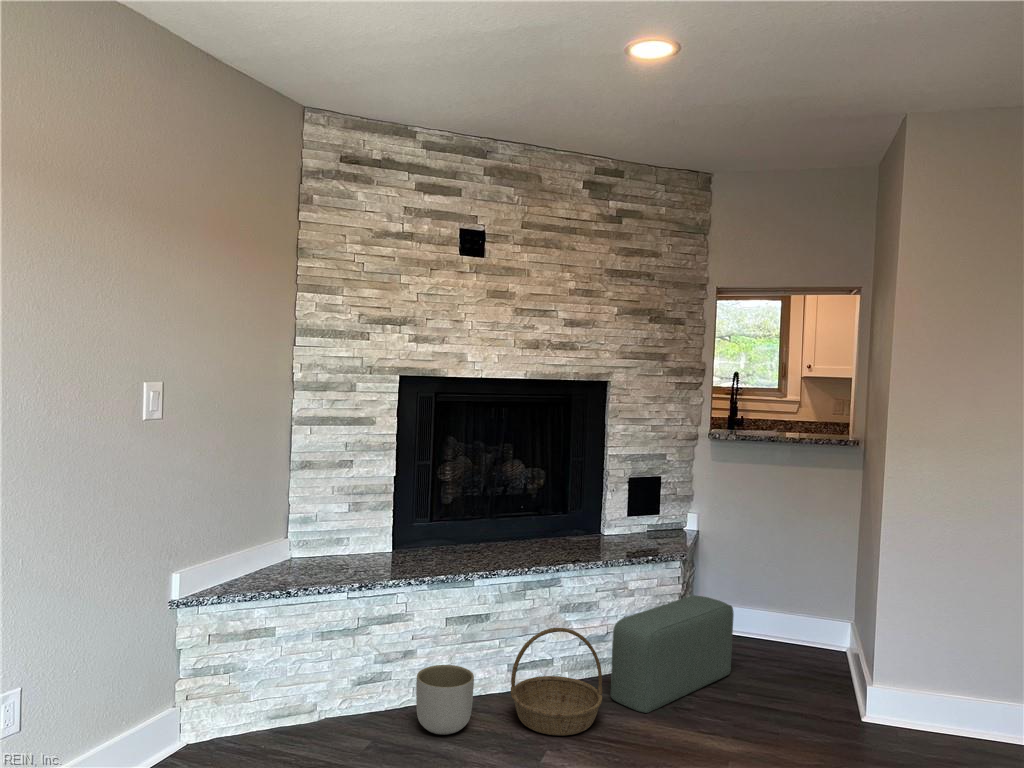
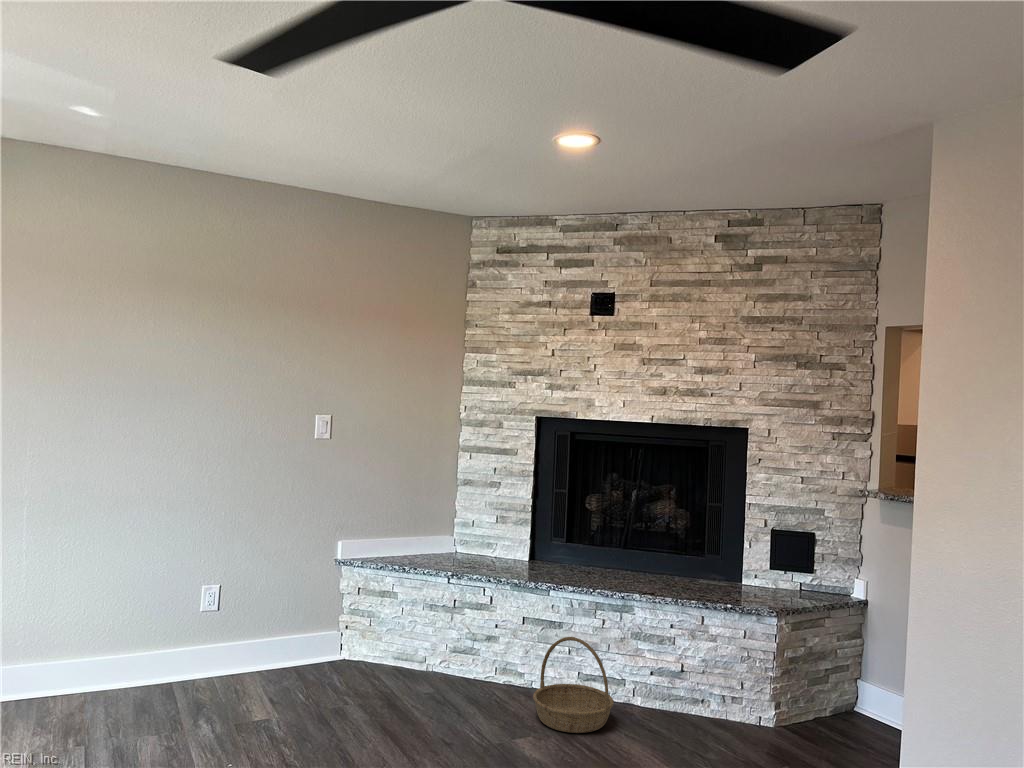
pouf: present [611,596,734,713] -> none [645,652,812,752]
planter: present [416,665,474,735] -> none [467,648,514,702]

